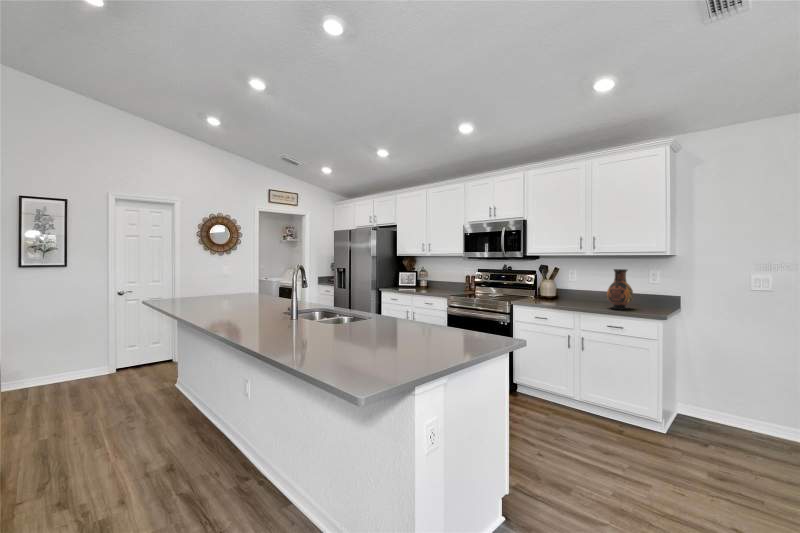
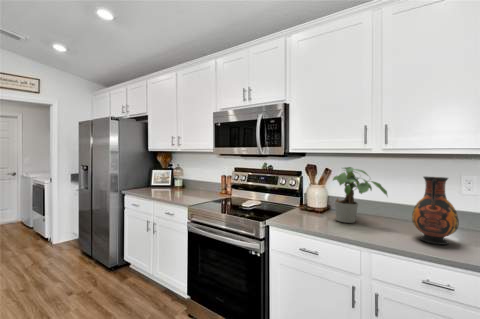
potted plant: none [558,265,595,303] -> present [333,167,387,223]

